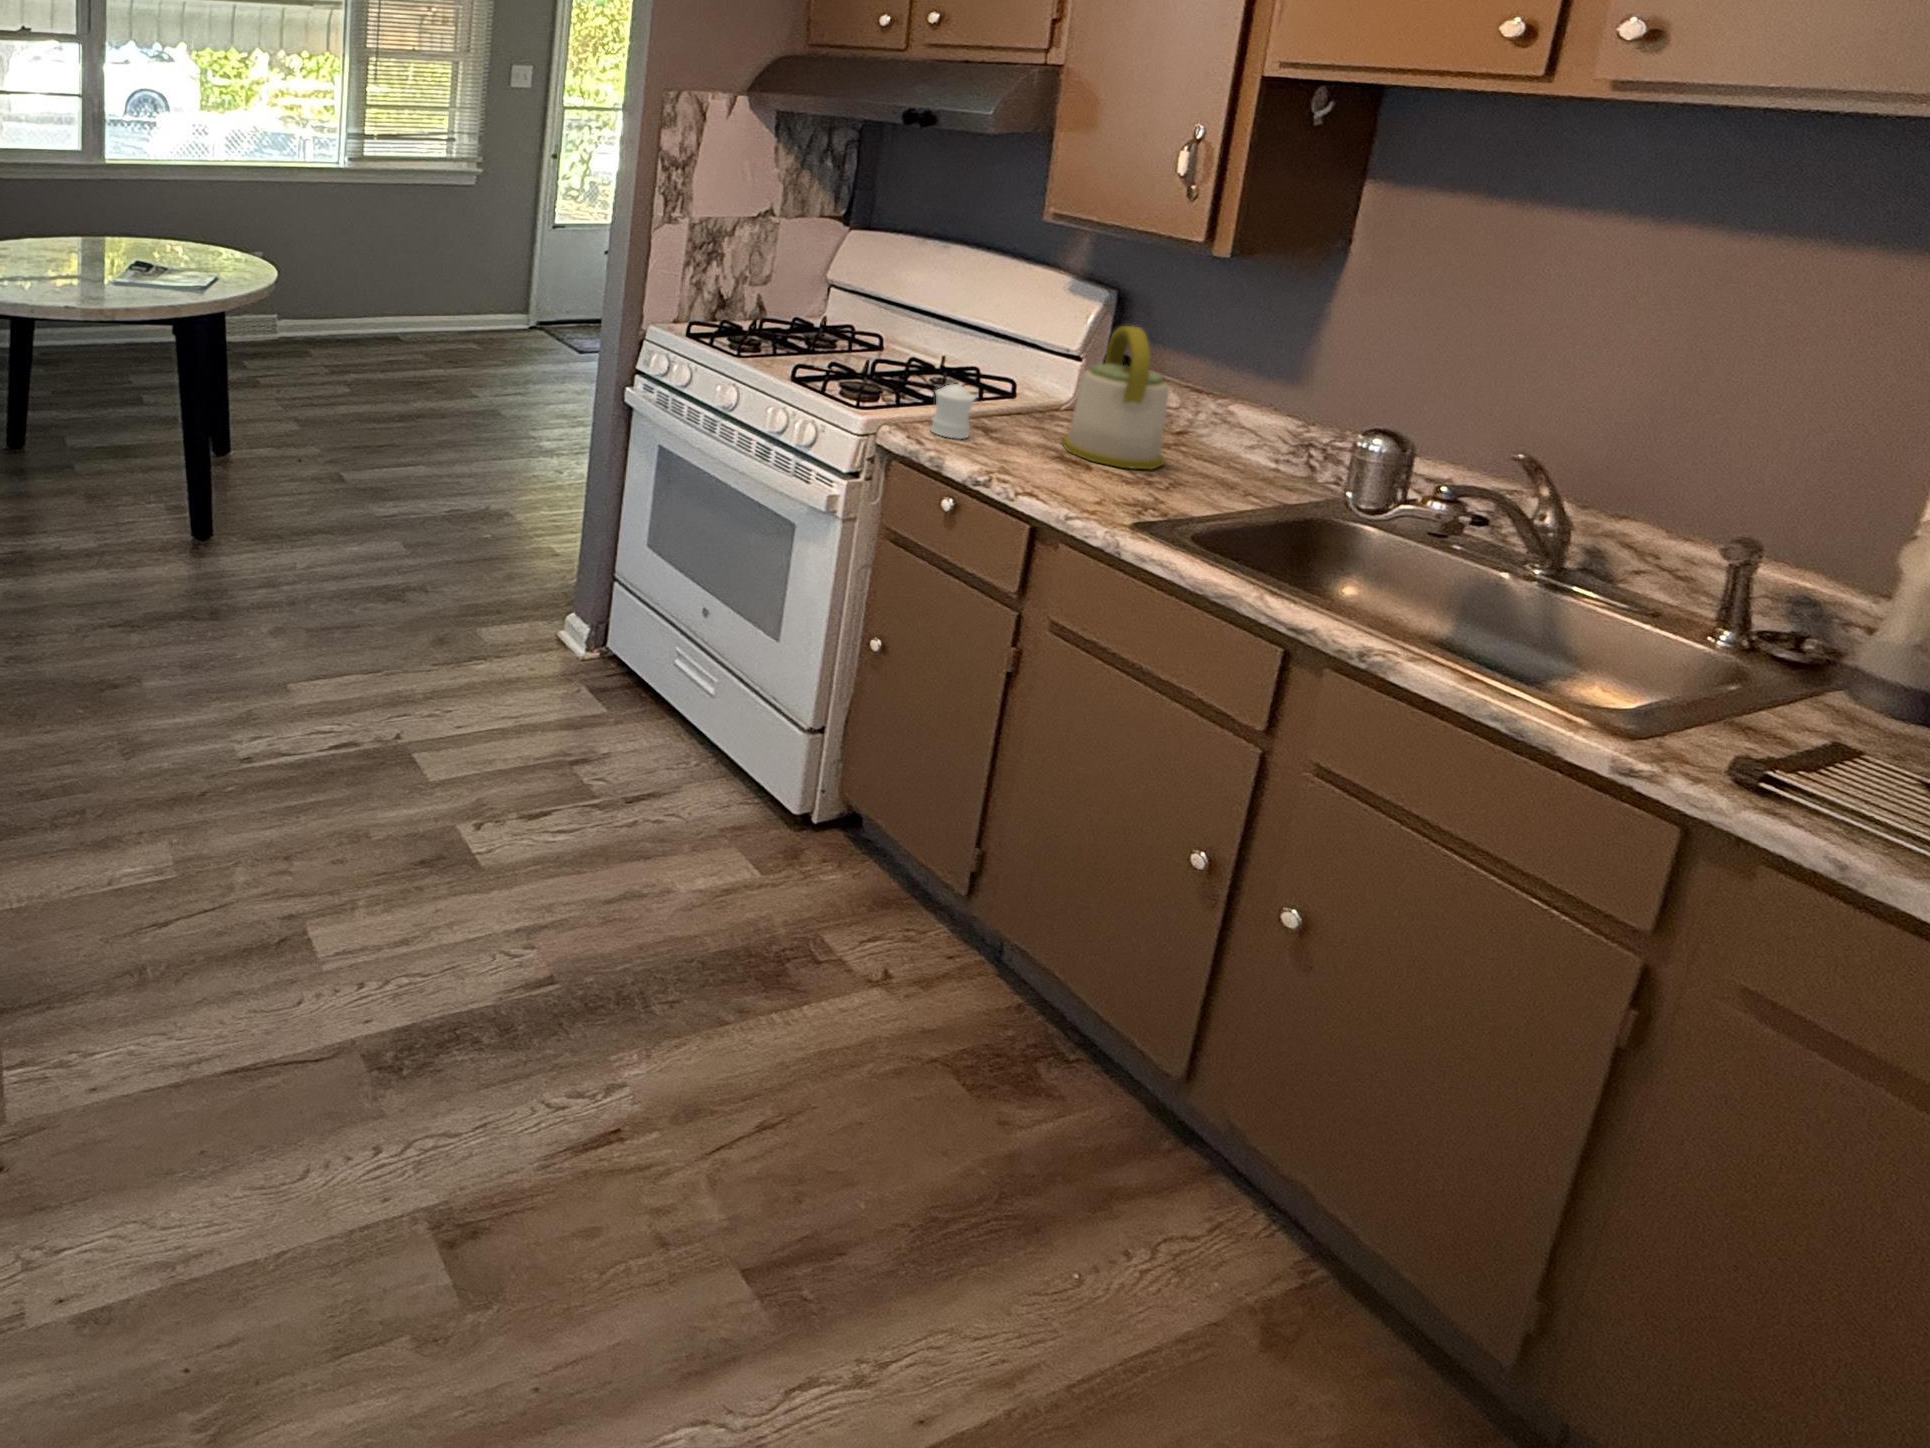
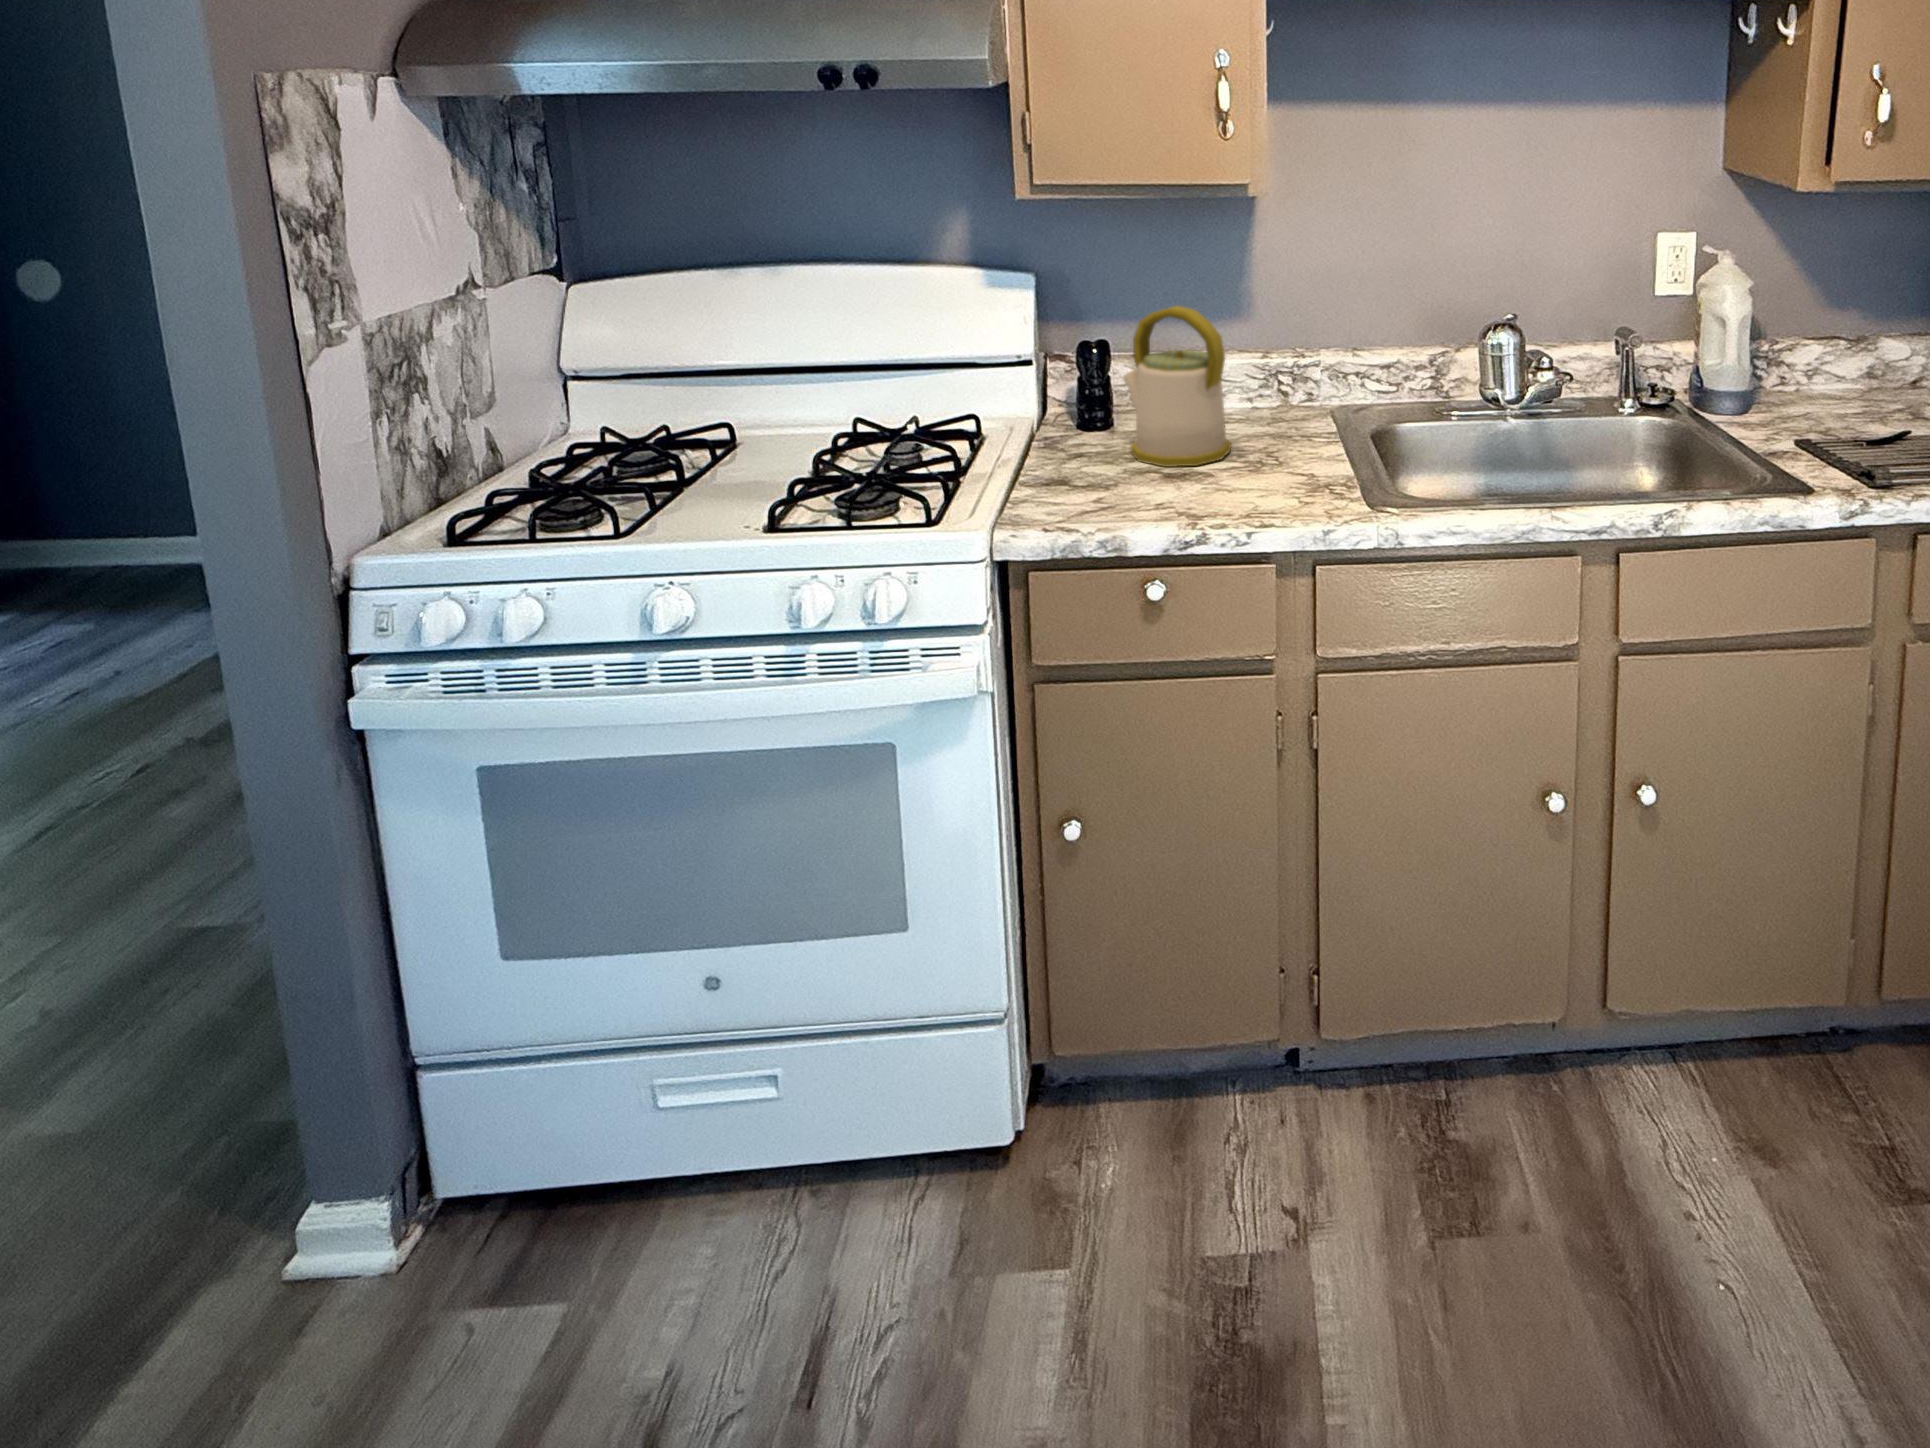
salt shaker: present [931,384,975,439] -> none [1047,436,1098,509]

